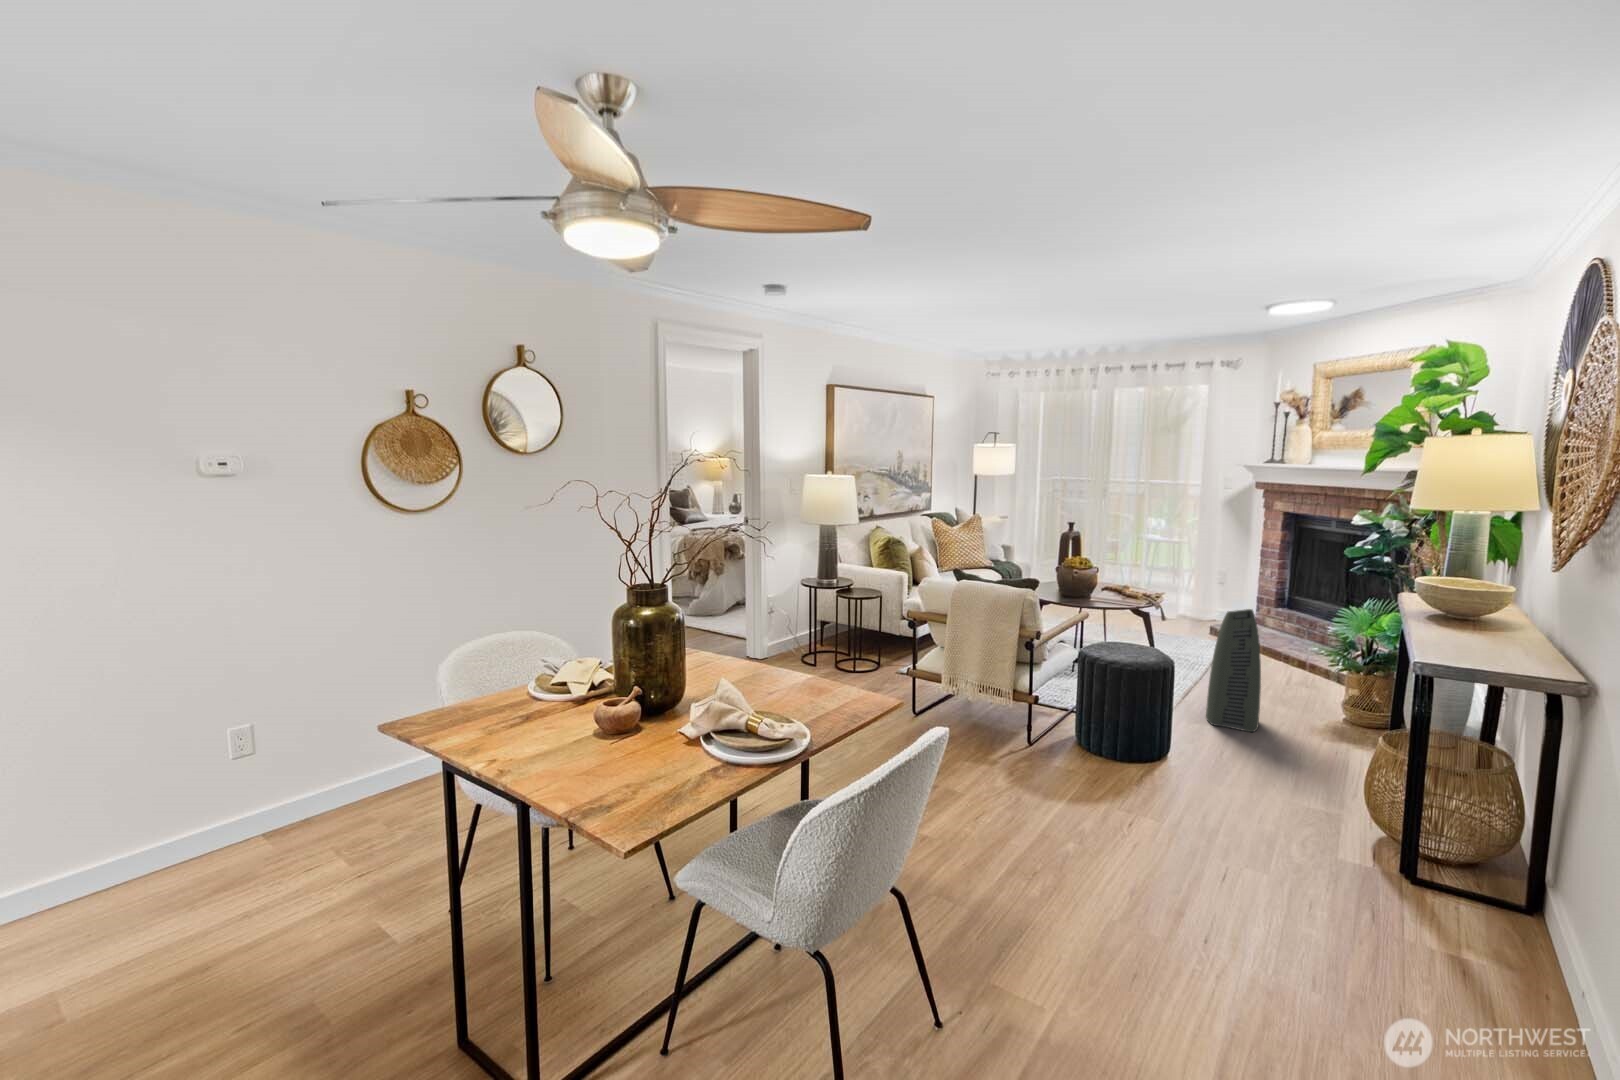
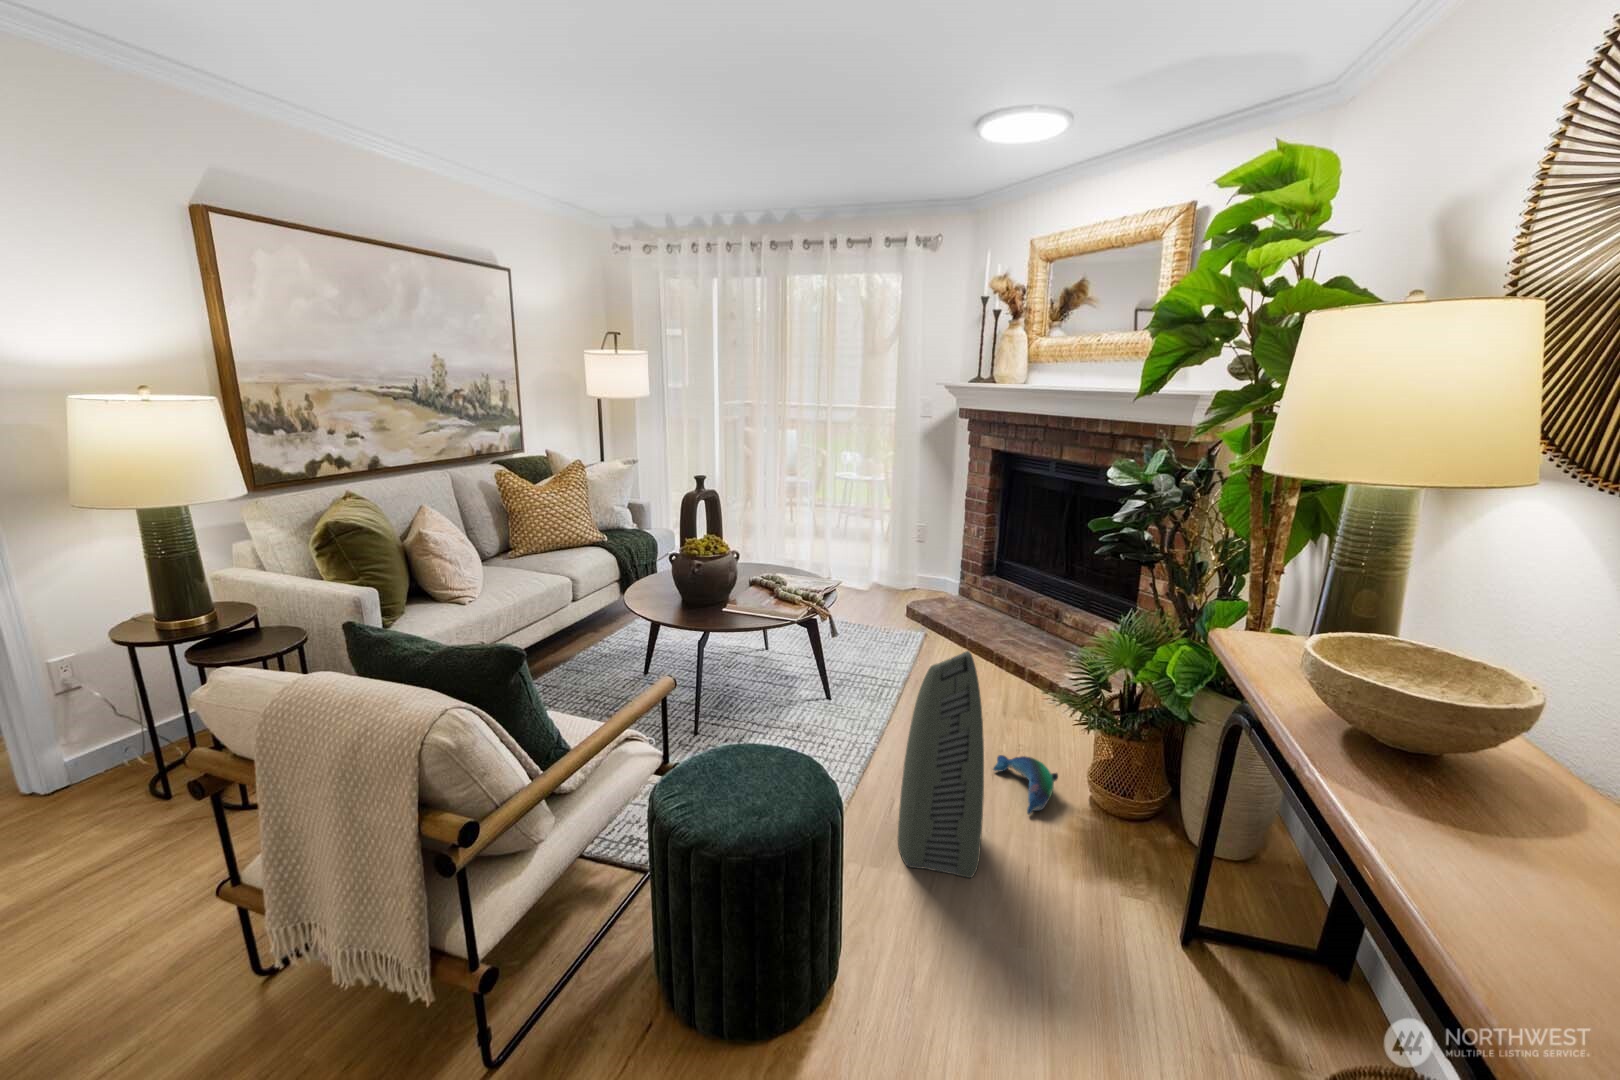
plush toy: none [1272,693,1317,719] -> present [993,755,1058,815]

